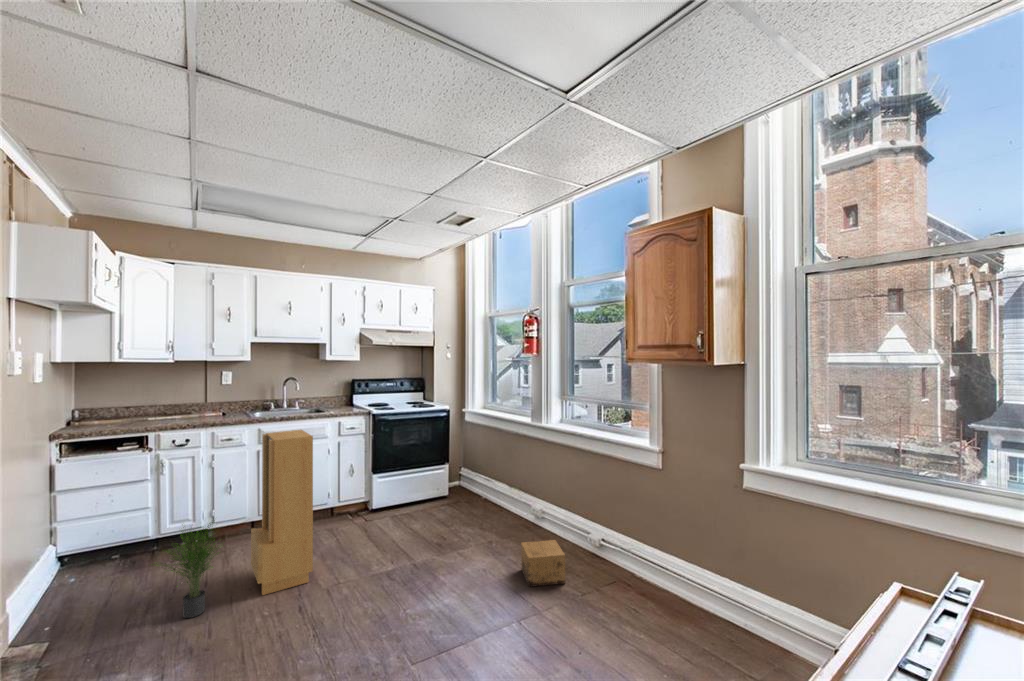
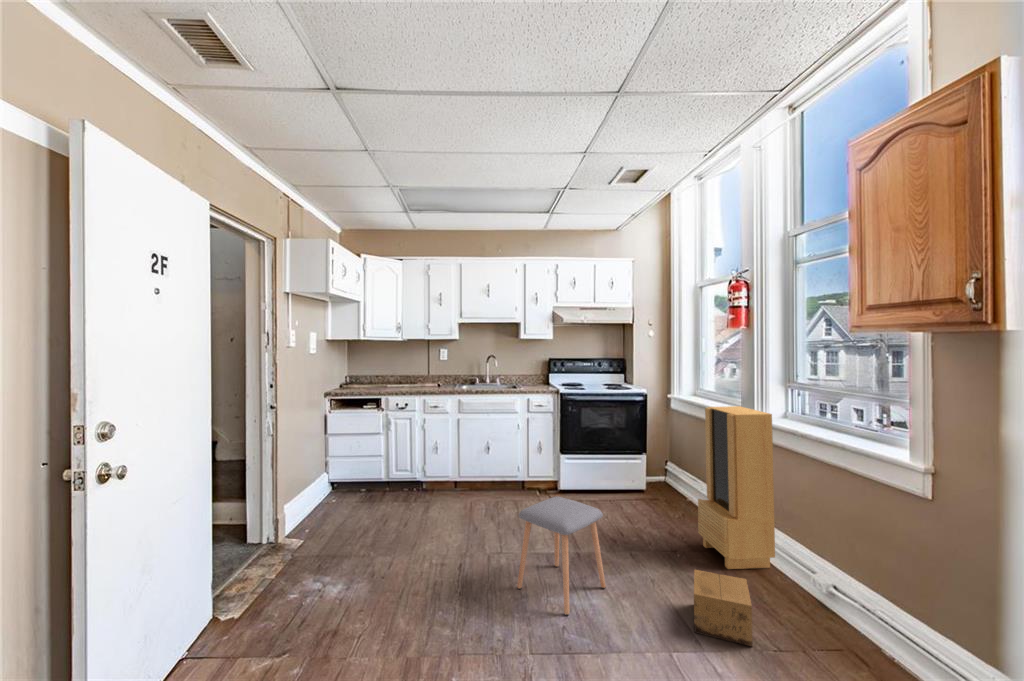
storage cabinet: present [251,430,313,595] -> present [698,406,775,569]
stool: none [379,509,454,606] -> present [517,497,606,615]
potted plant: present [167,522,219,618] -> none [341,470,402,554]

